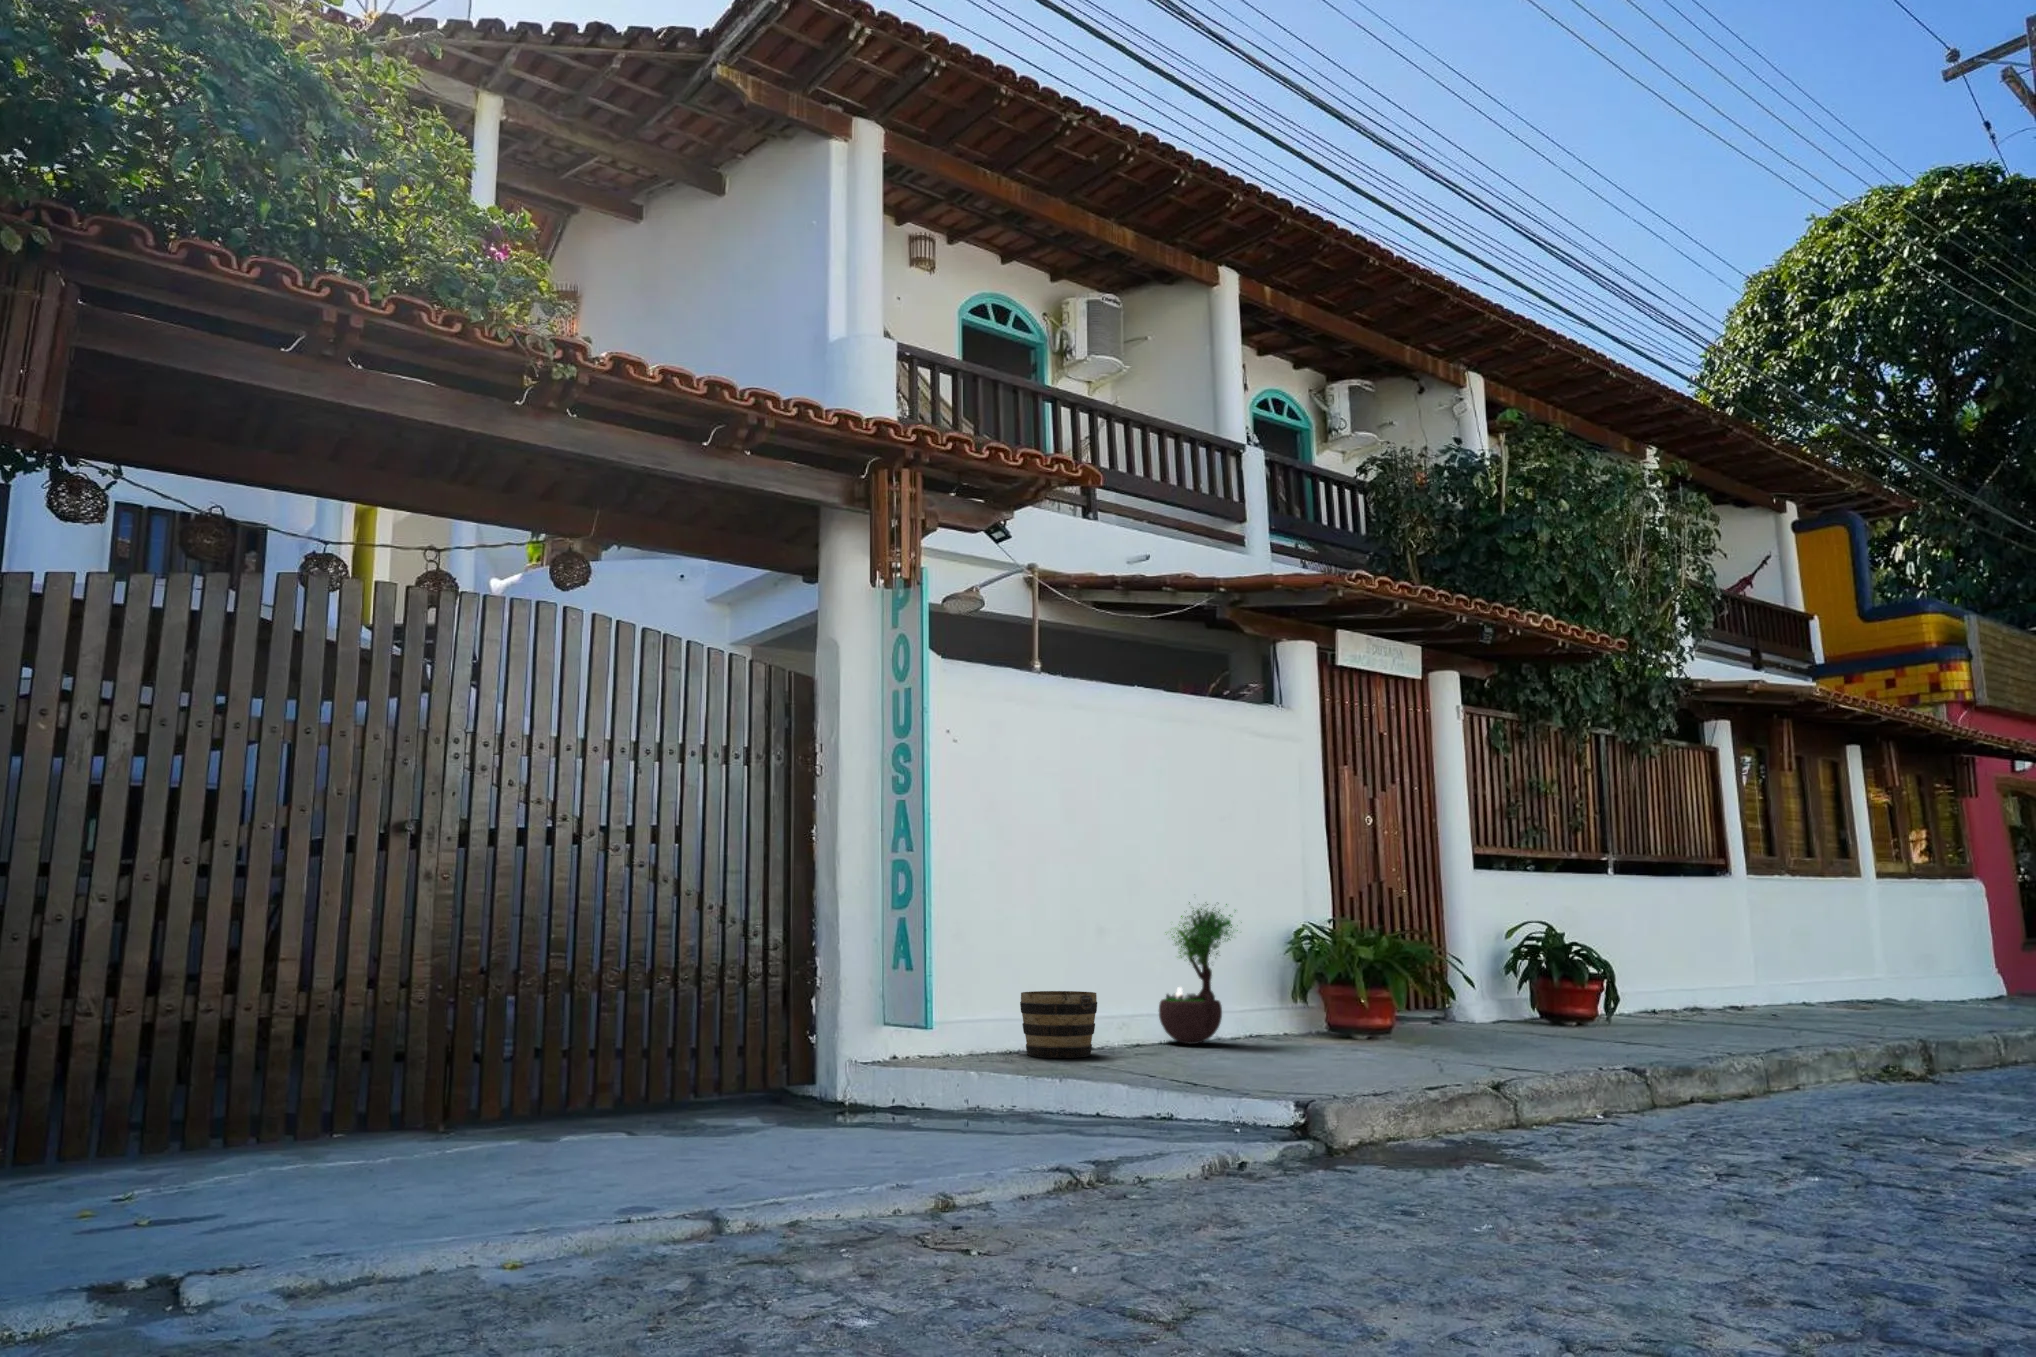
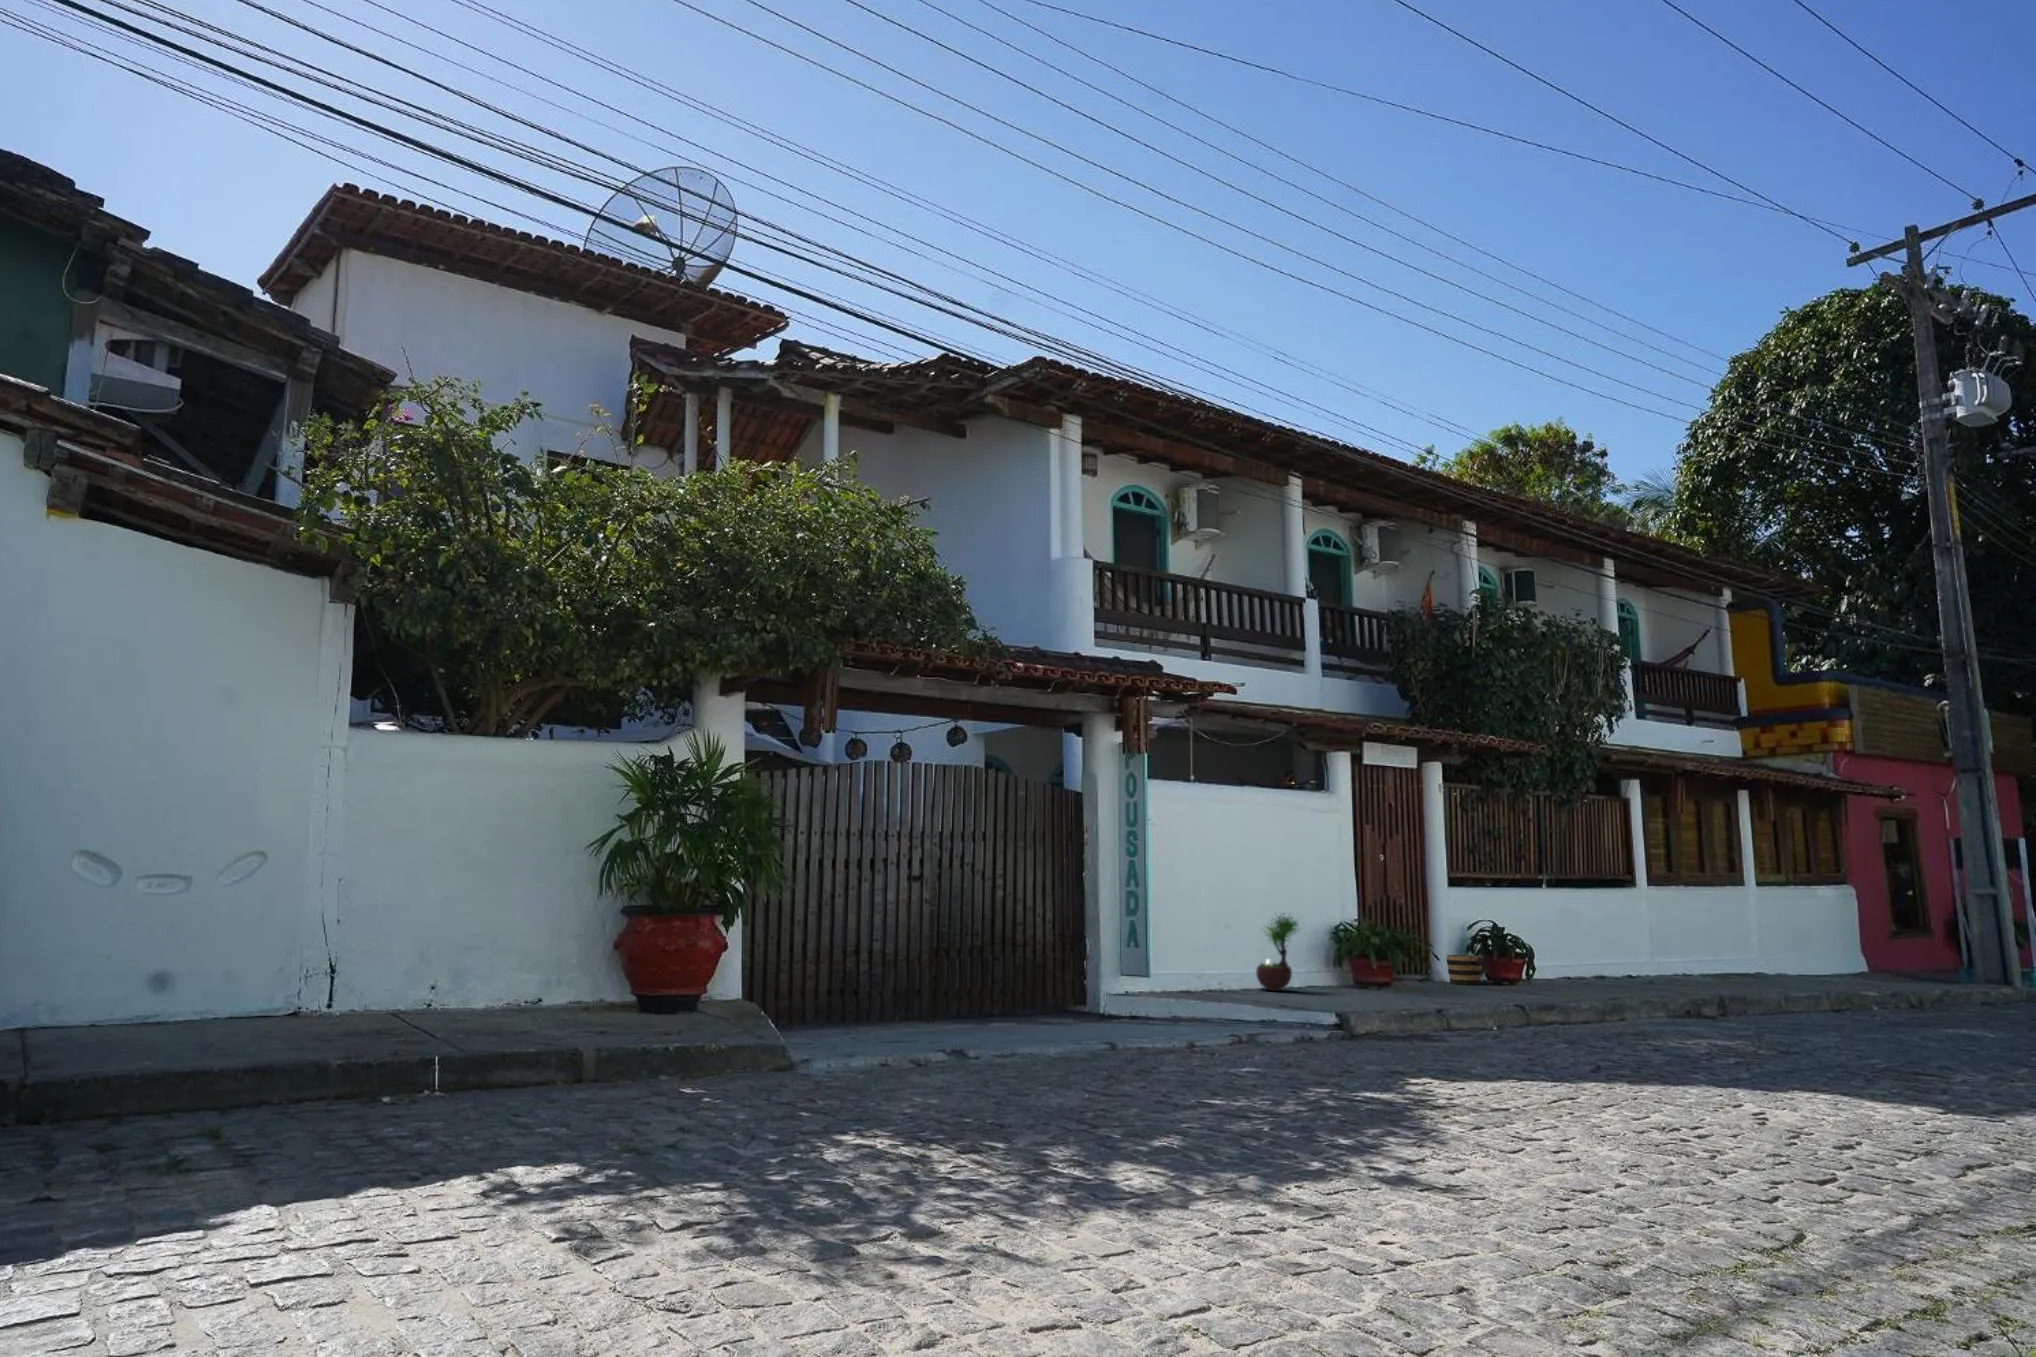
bucket: present [1020,991,1097,1058] -> present [1447,955,1483,985]

